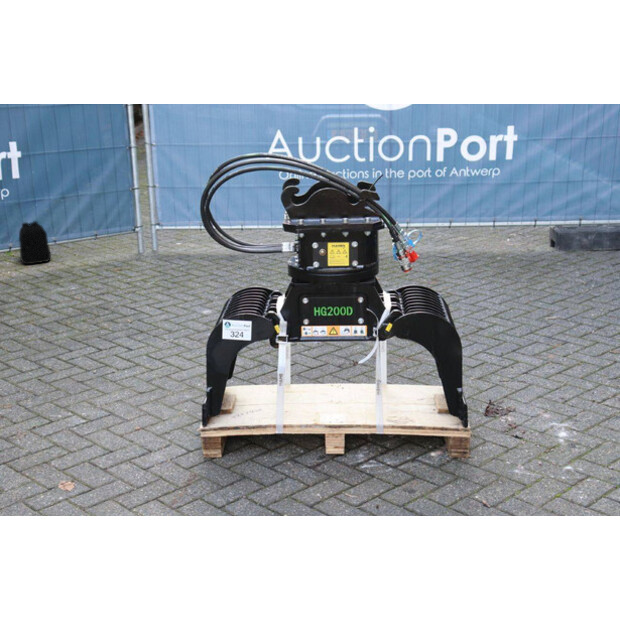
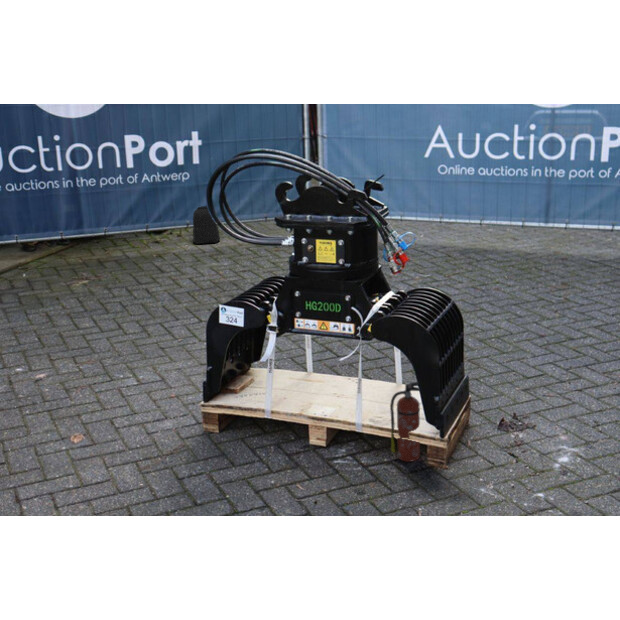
fire extinguisher: none [413,374,450,455] -> present [390,382,420,462]

